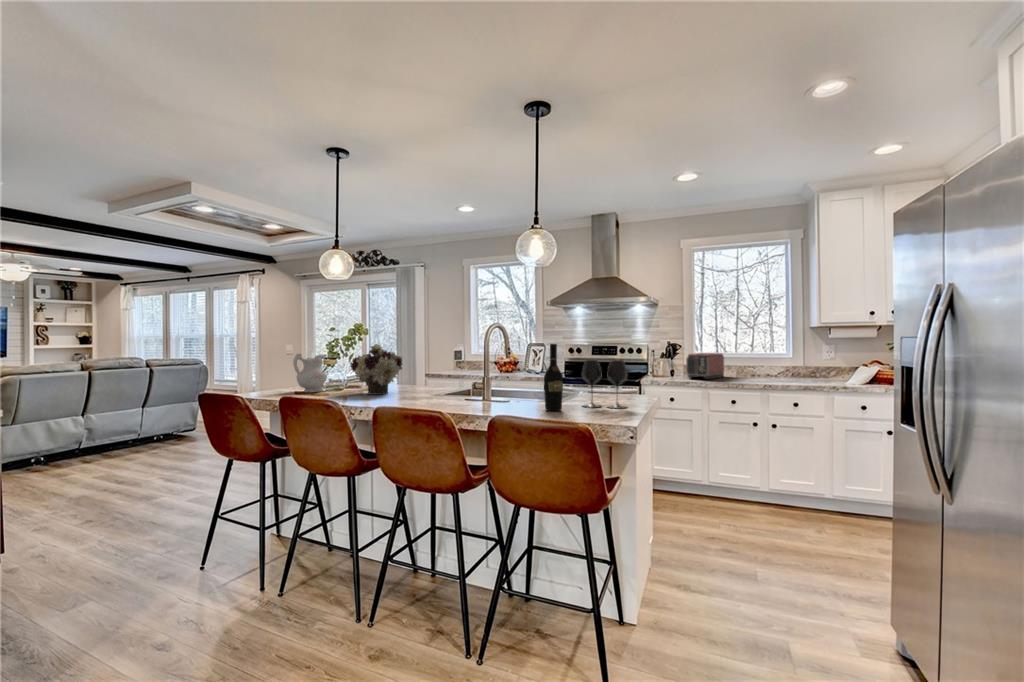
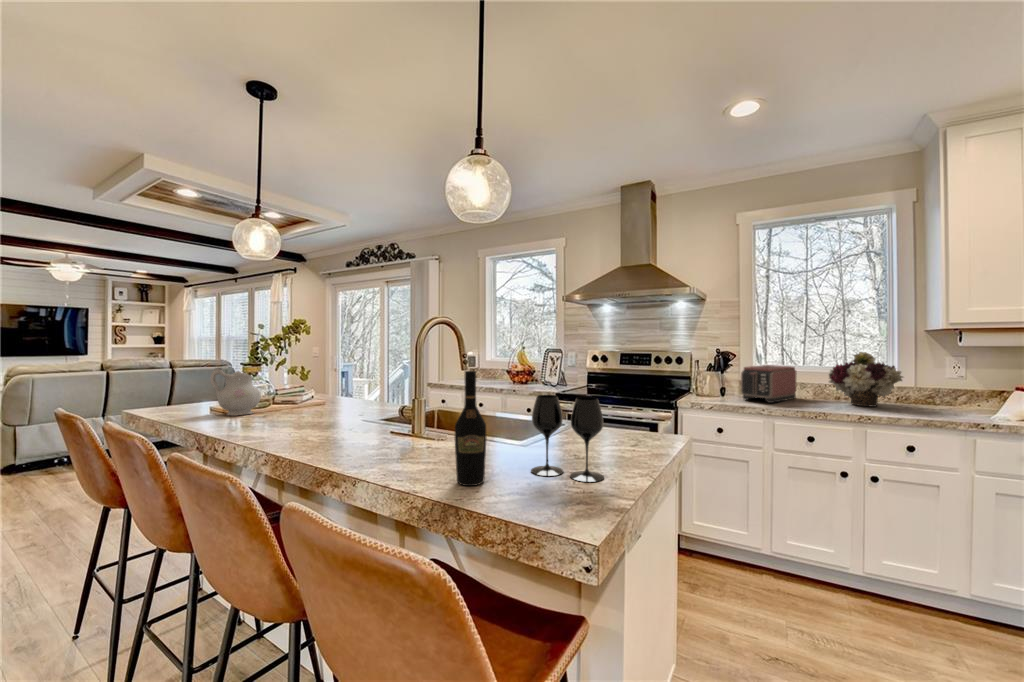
flower arrangement: present [350,344,403,395] -> present [829,352,903,407]

